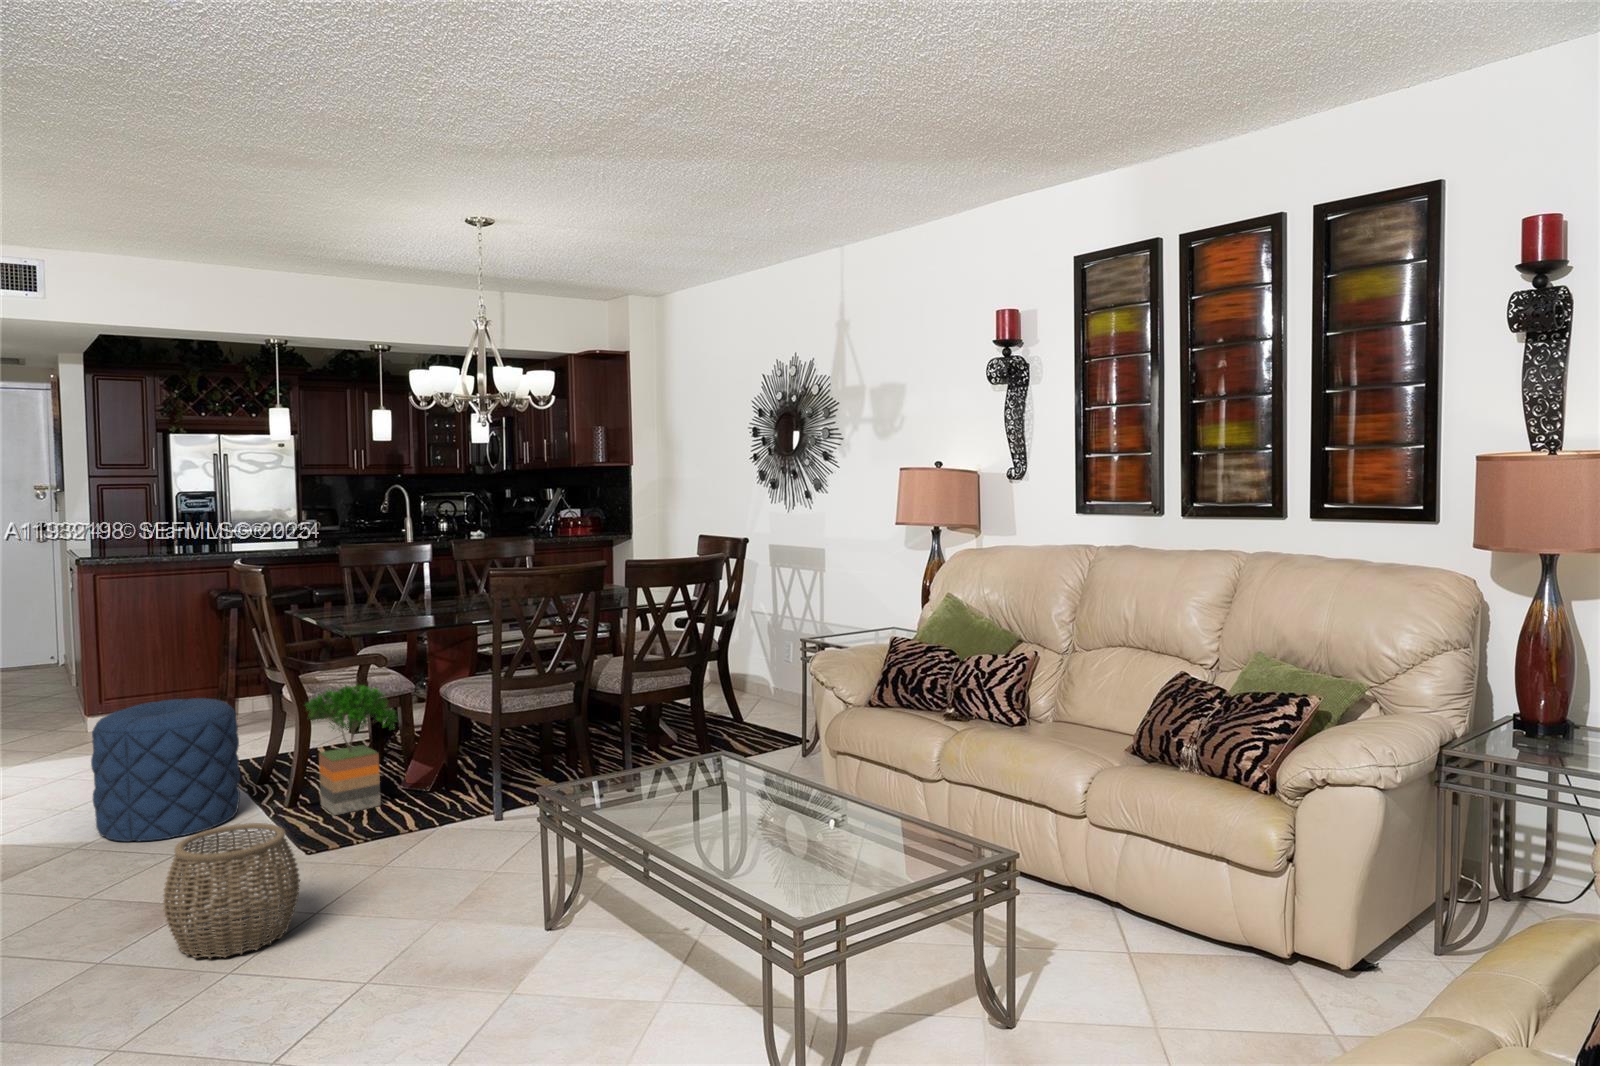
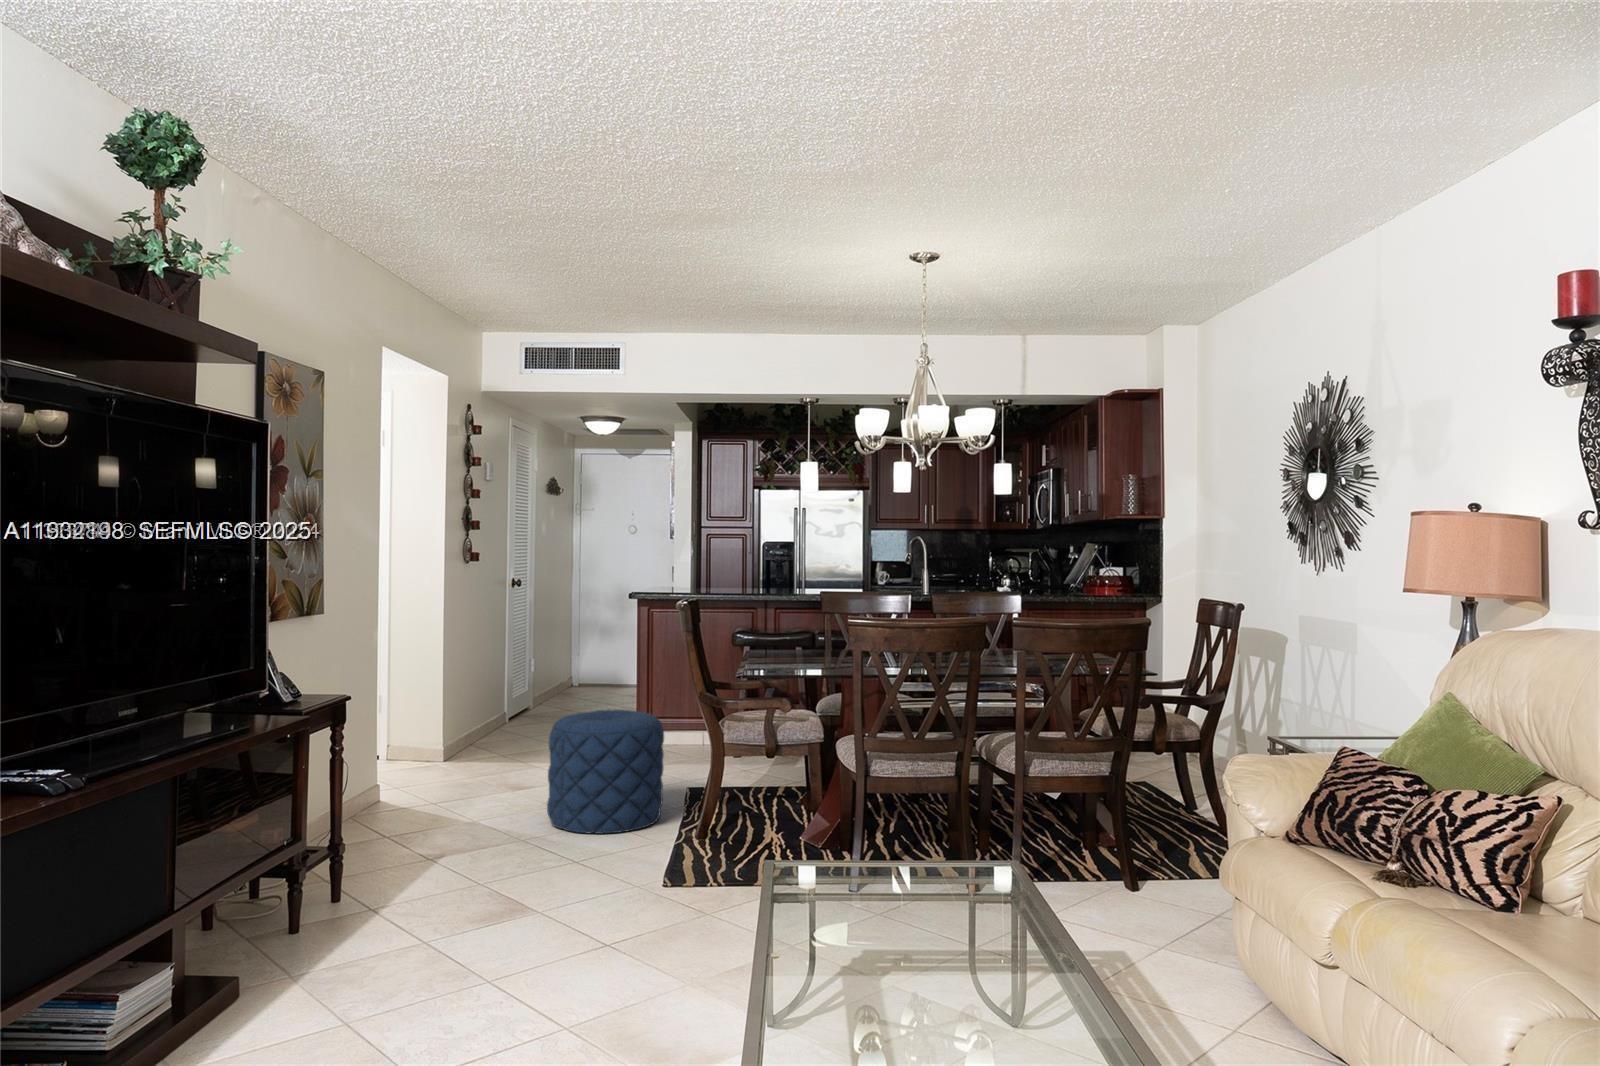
potted tree: present [306,685,397,815] -> none [705,715,787,844]
woven basket: present [163,823,300,959] -> none [459,826,579,953]

